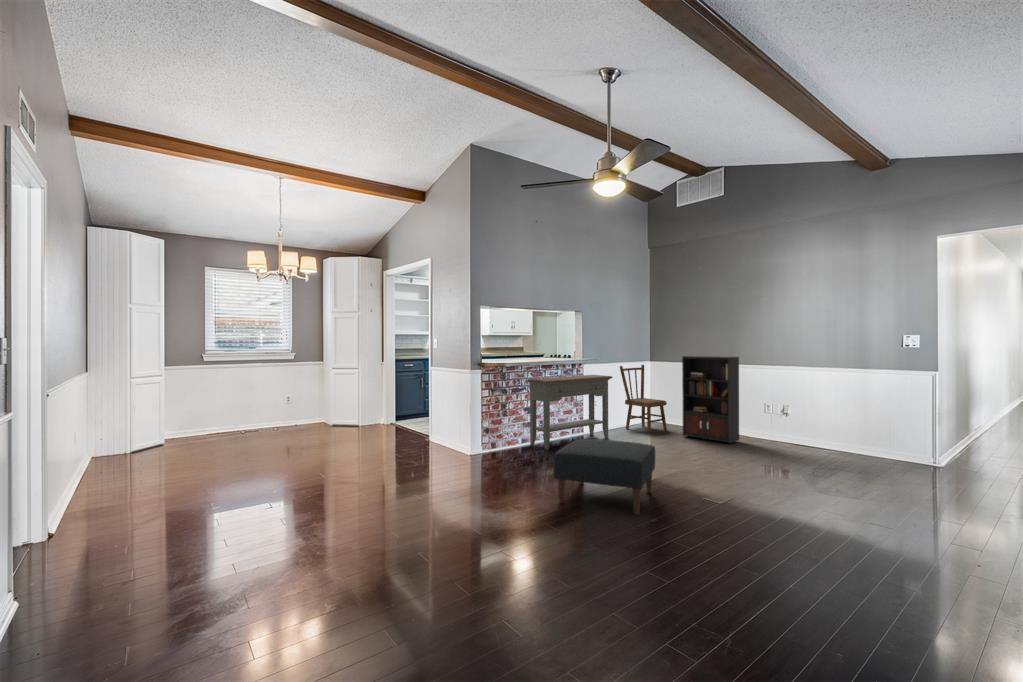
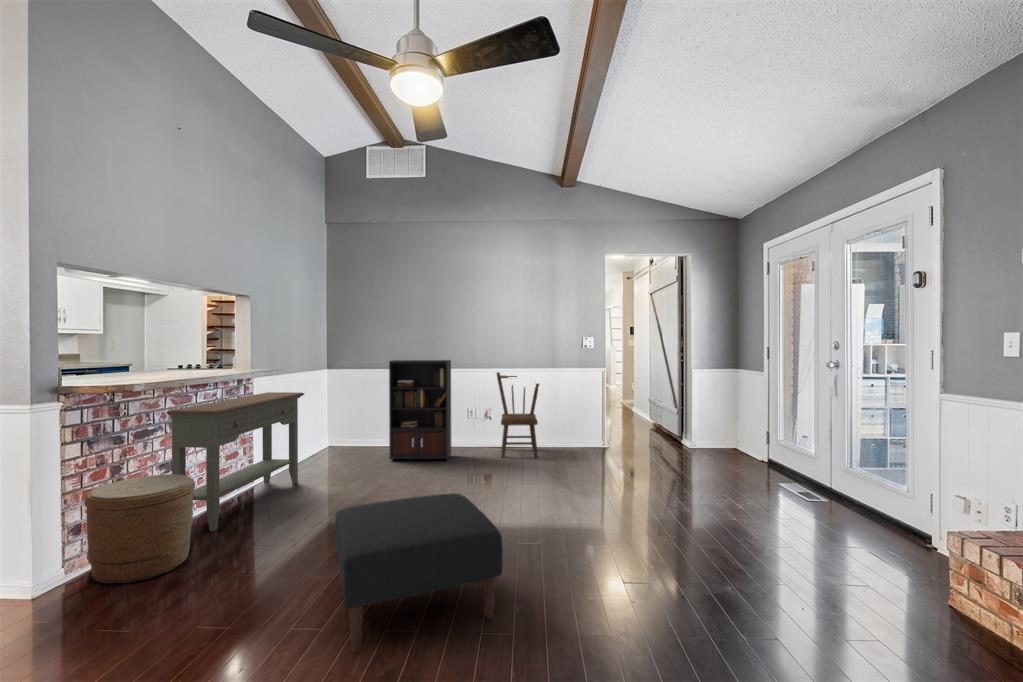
dining chair: present [620,365,667,433] -> present [497,372,539,458]
woven basket: none [488,411,531,460] -> present [84,474,195,584]

